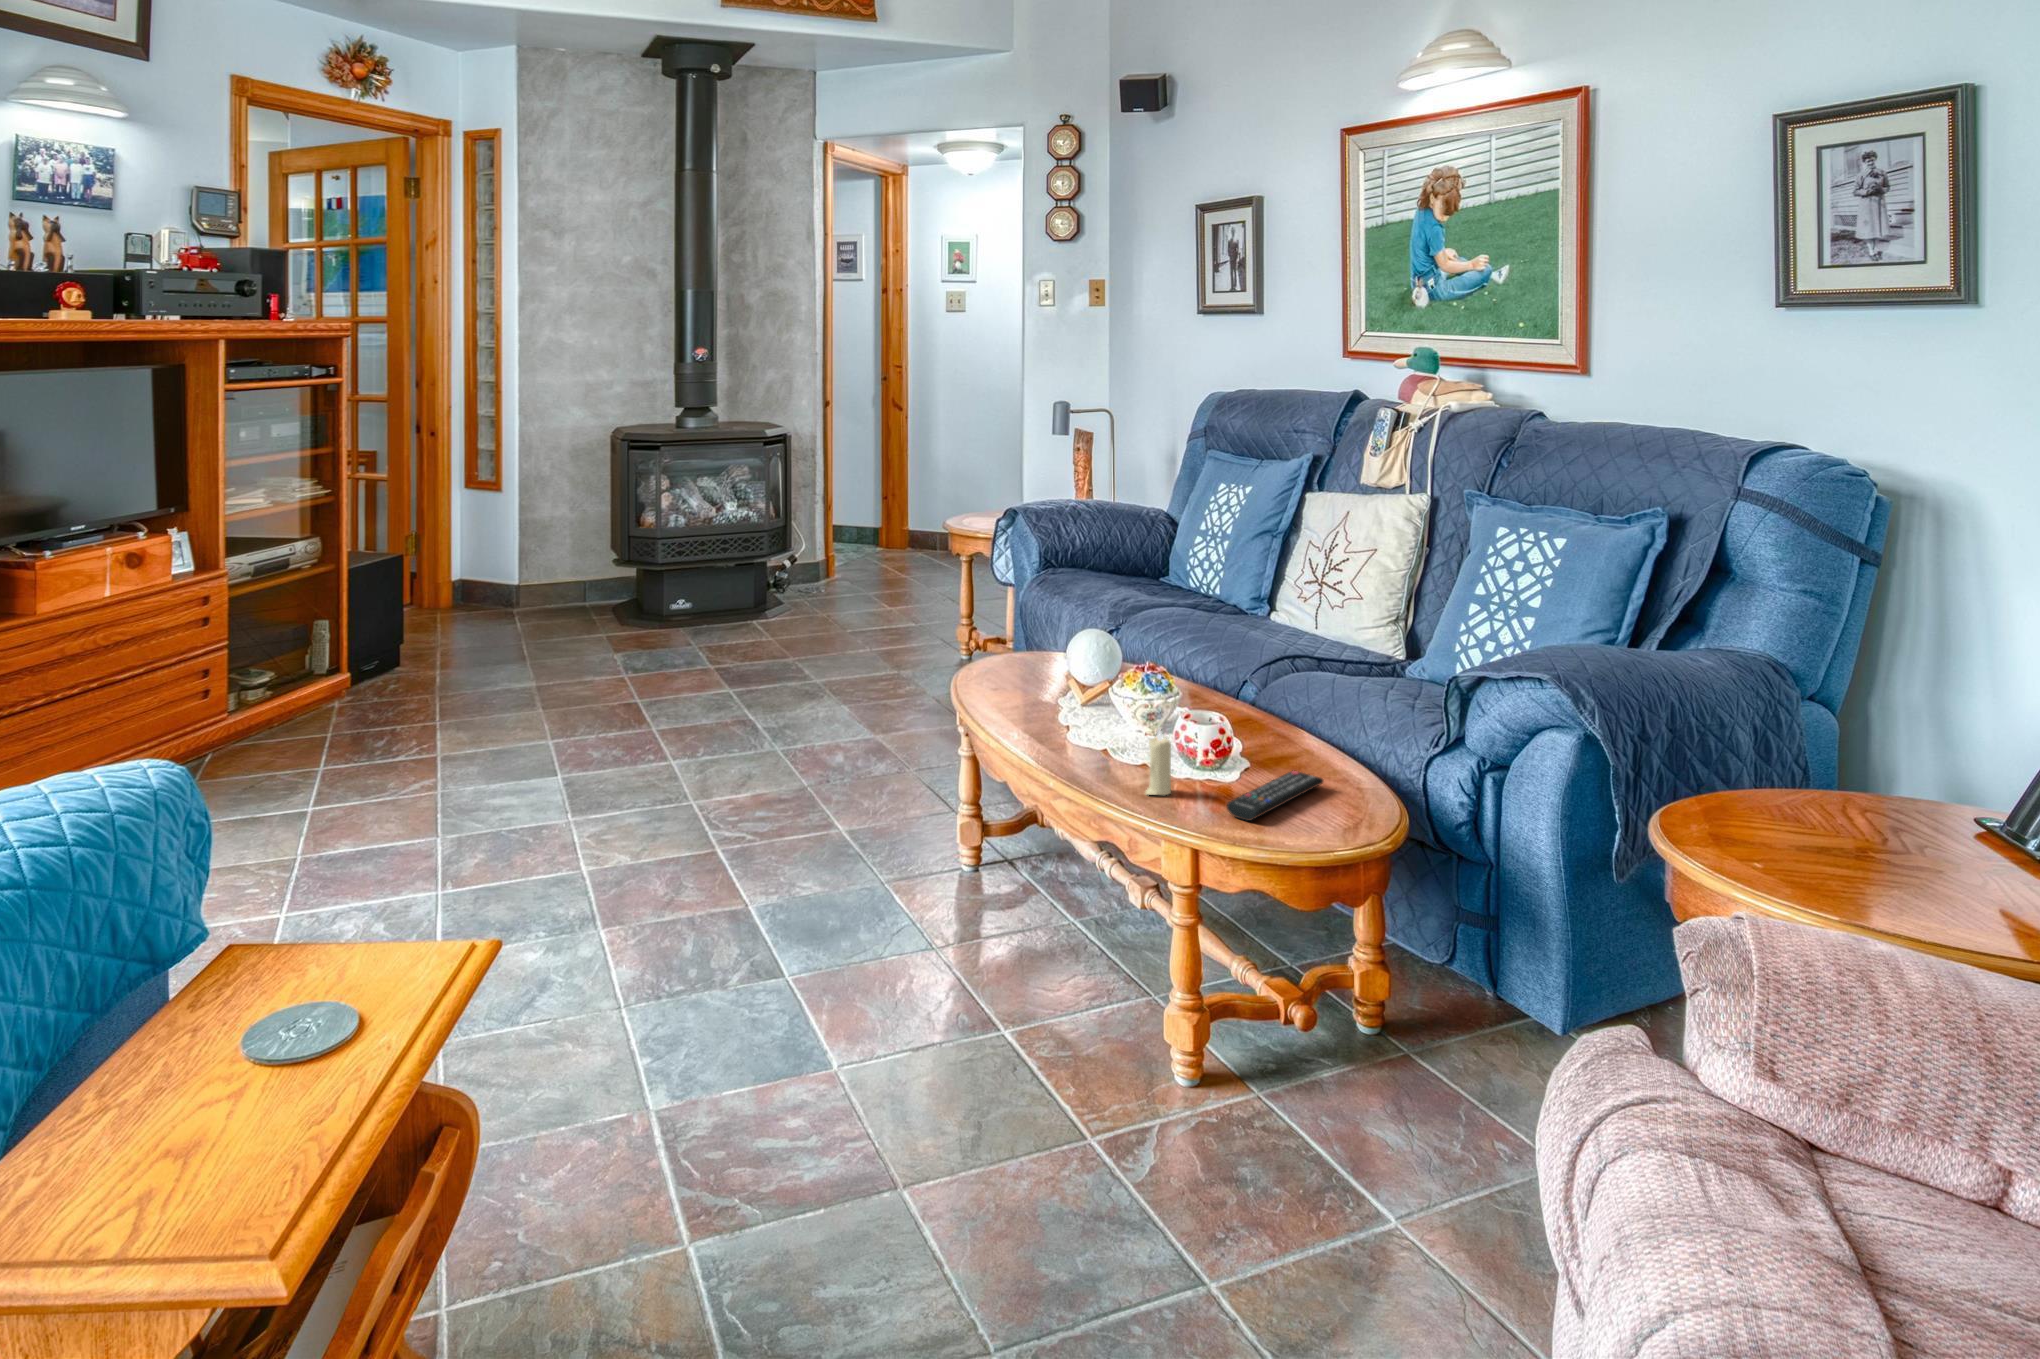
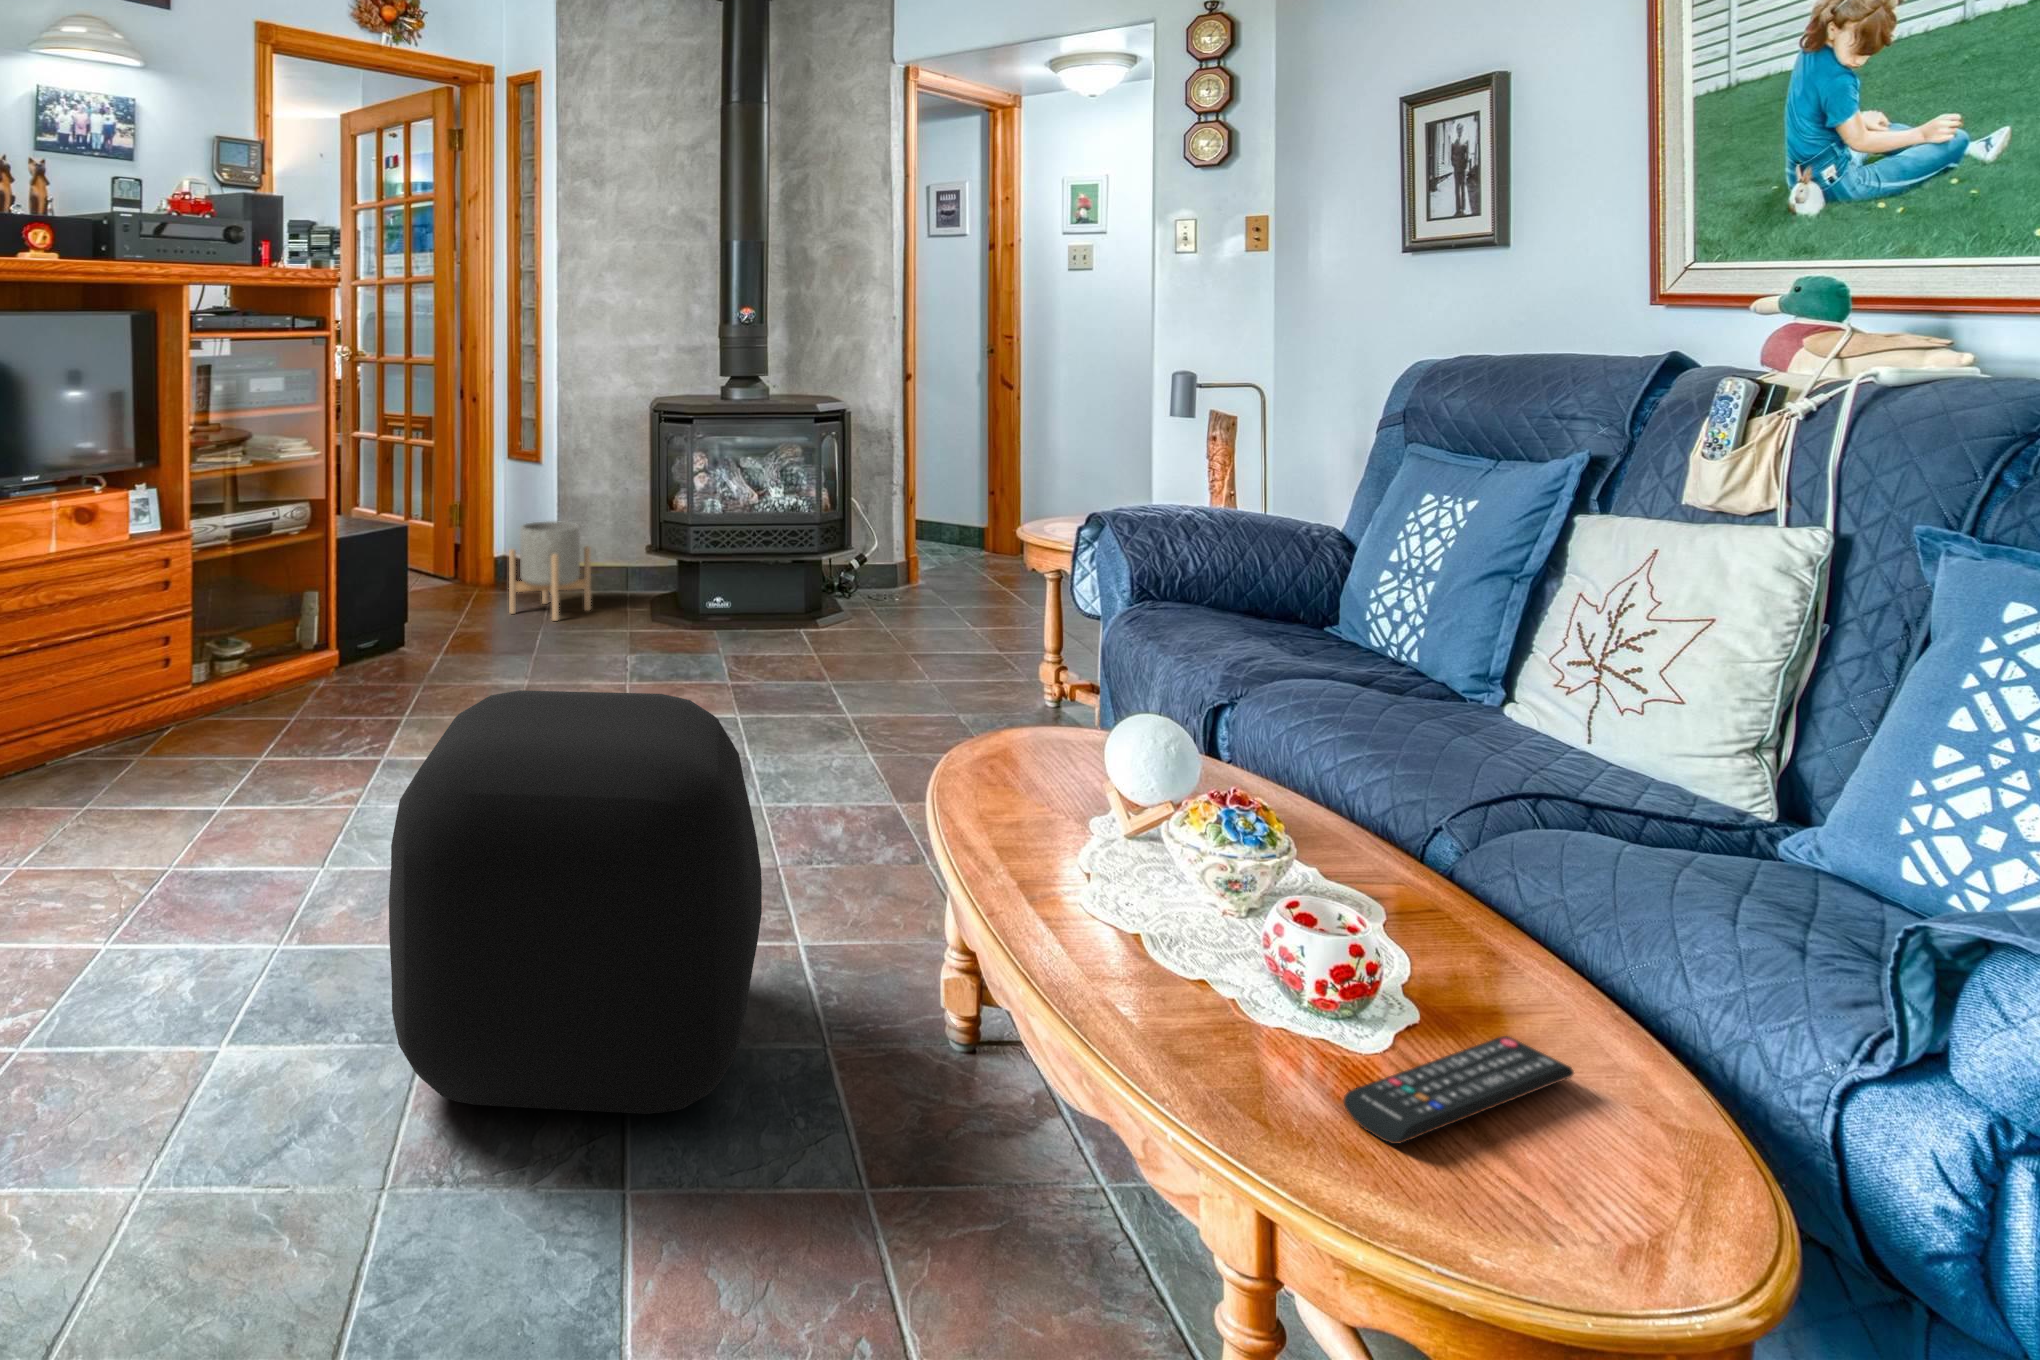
planter: none [484,542,560,631] -> present [509,521,591,621]
ottoman: none [578,657,847,959] -> present [389,690,762,1114]
candle: present [1146,728,1171,795] -> none [1185,913,1239,1043]

